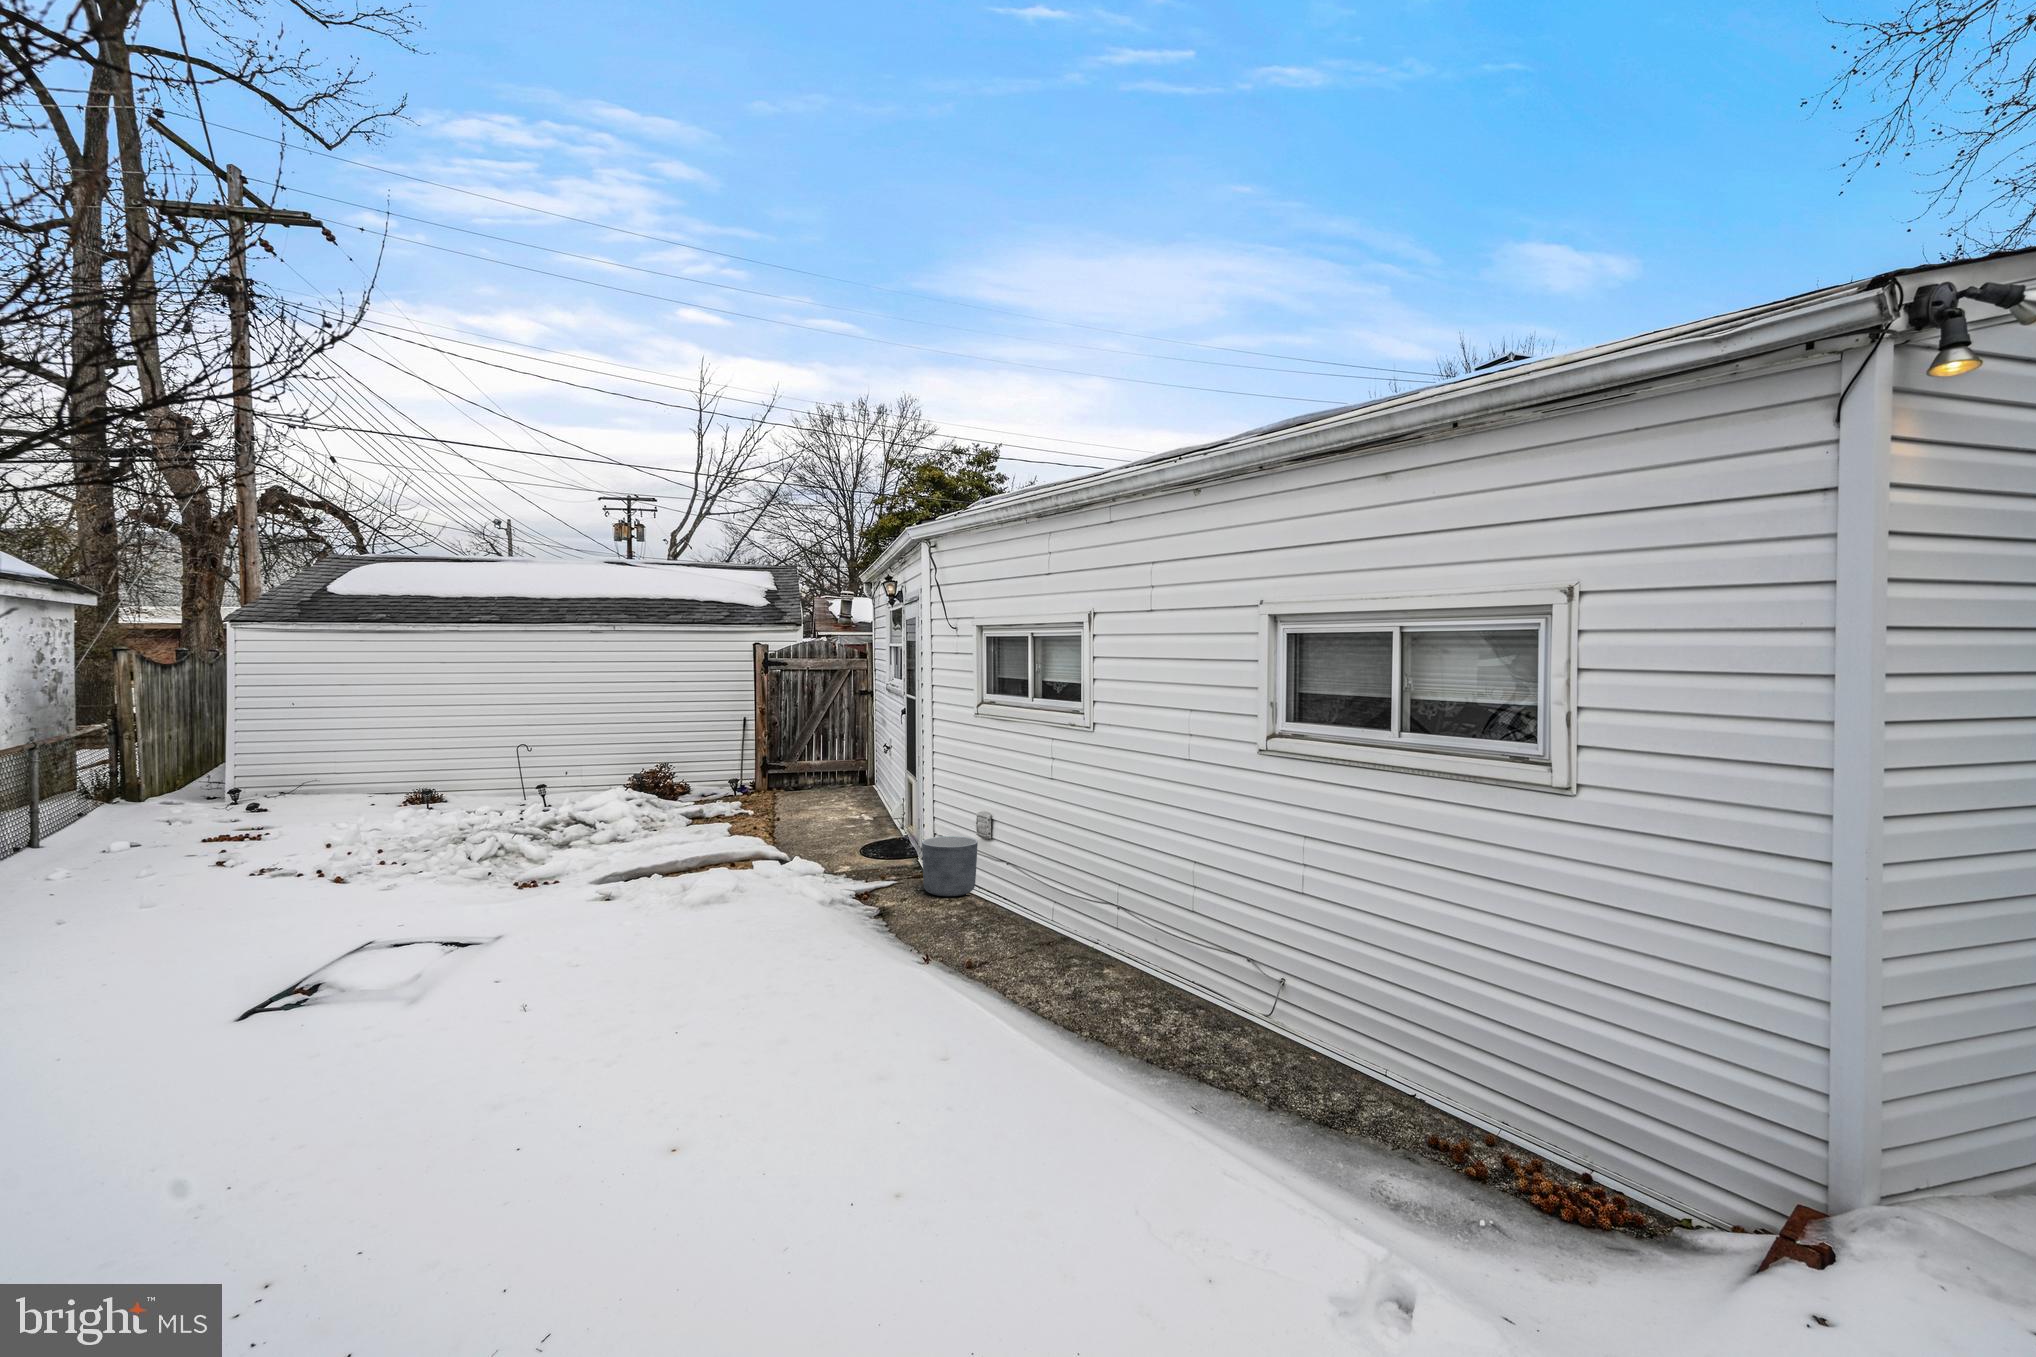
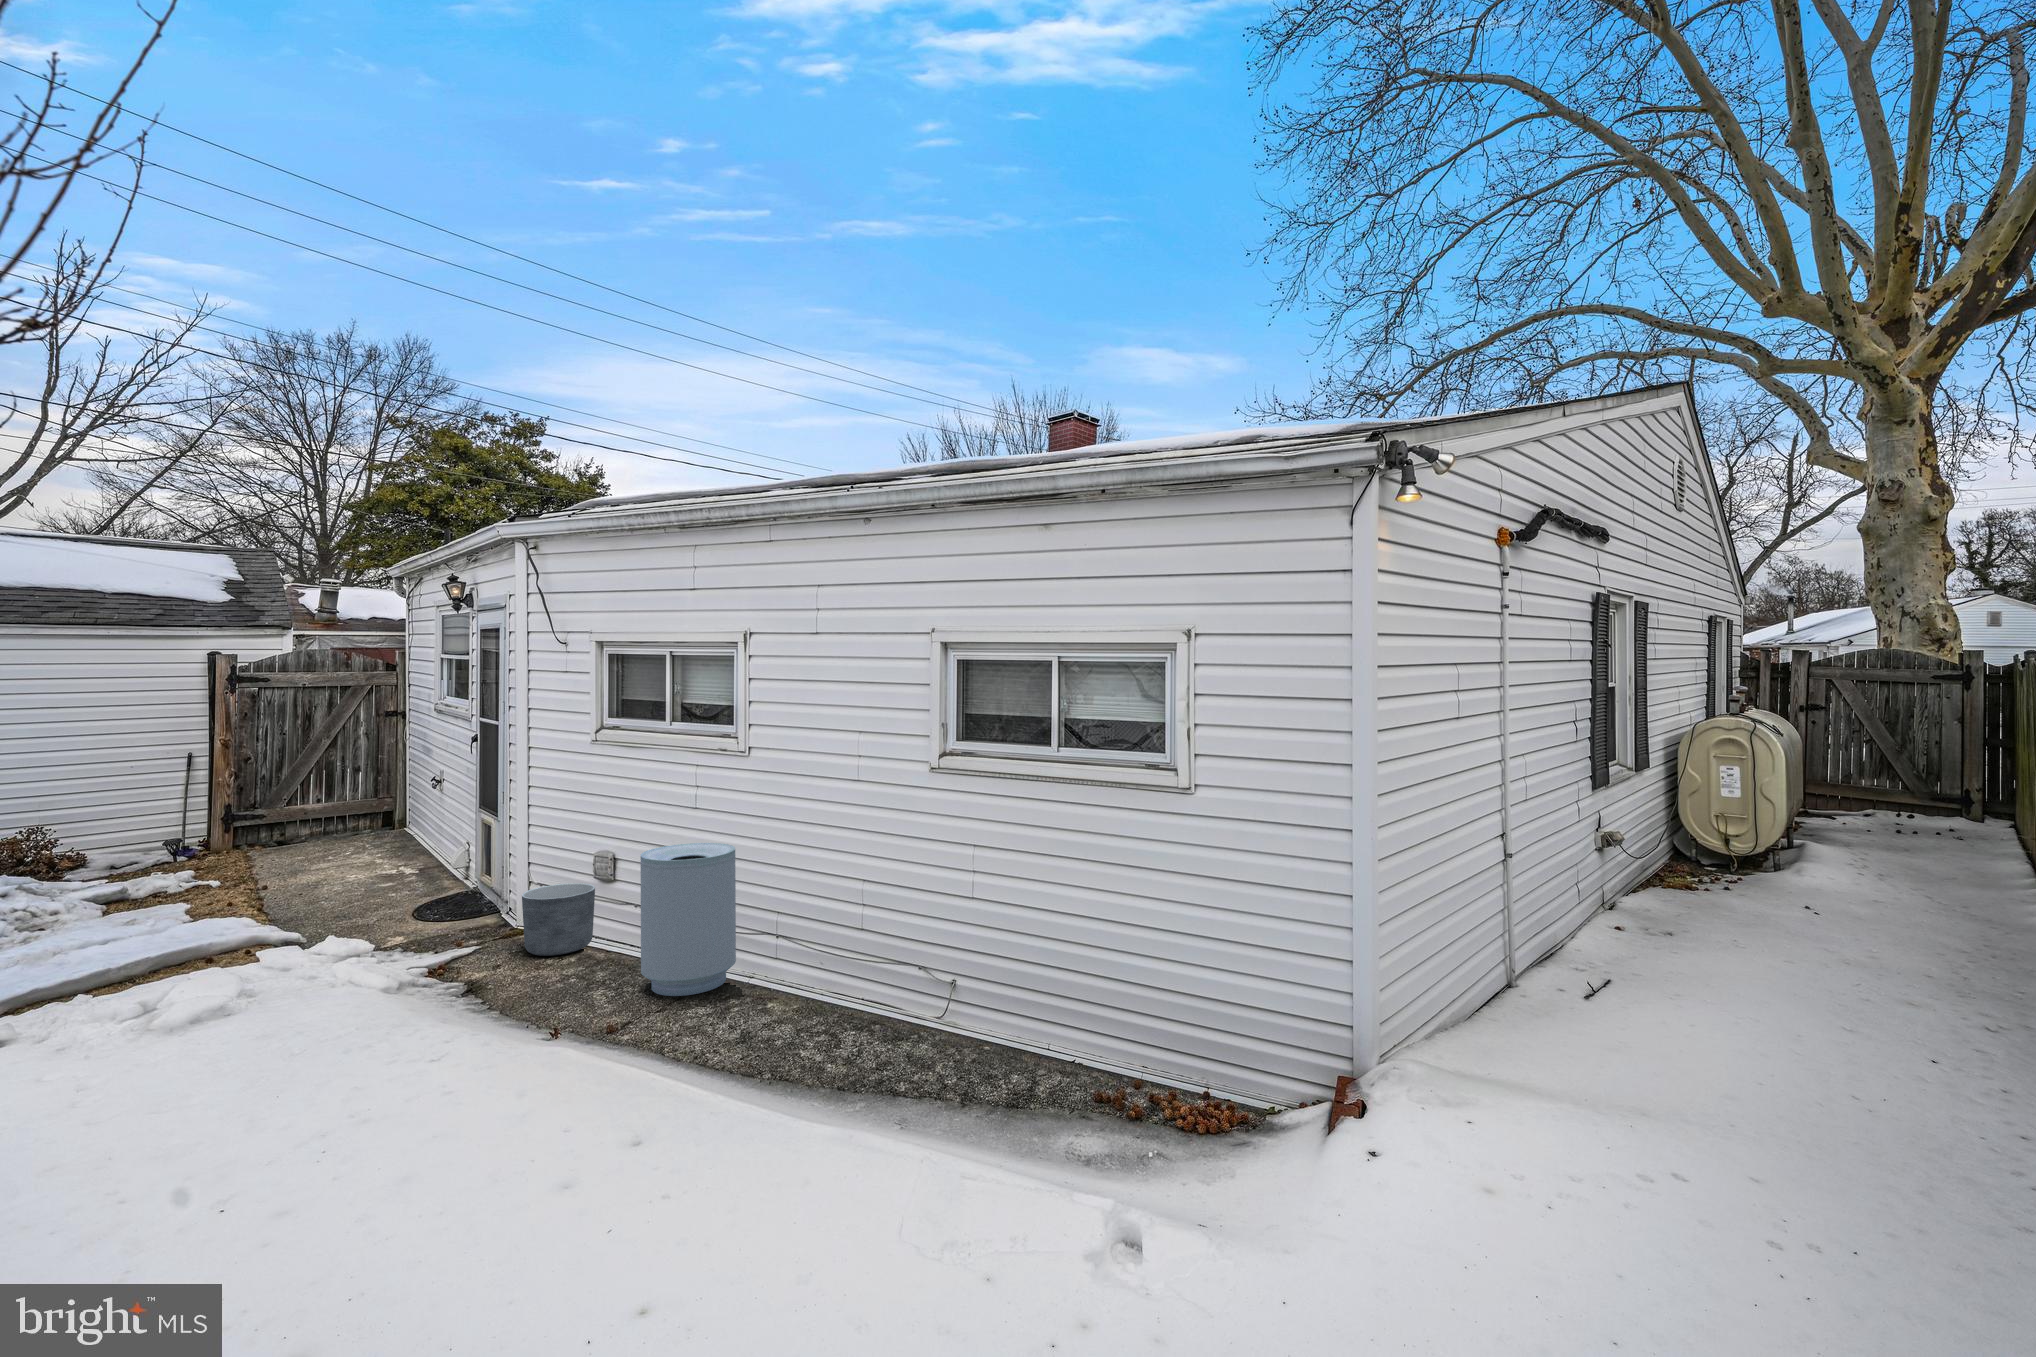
trash can: none [999,809,1082,948] -> present [640,843,736,996]

